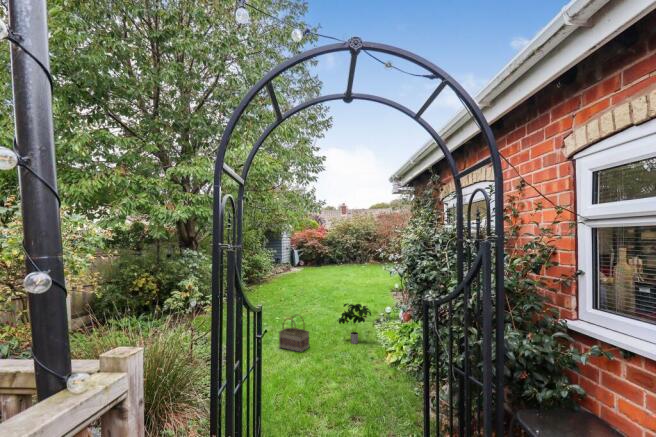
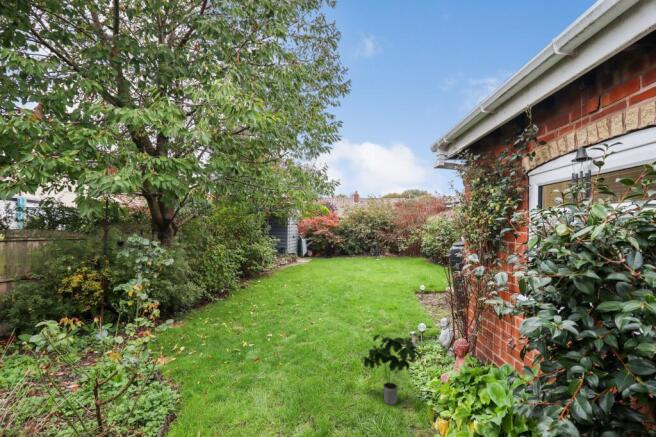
basket: present [279,314,309,352] -> none [263,350,315,423]

